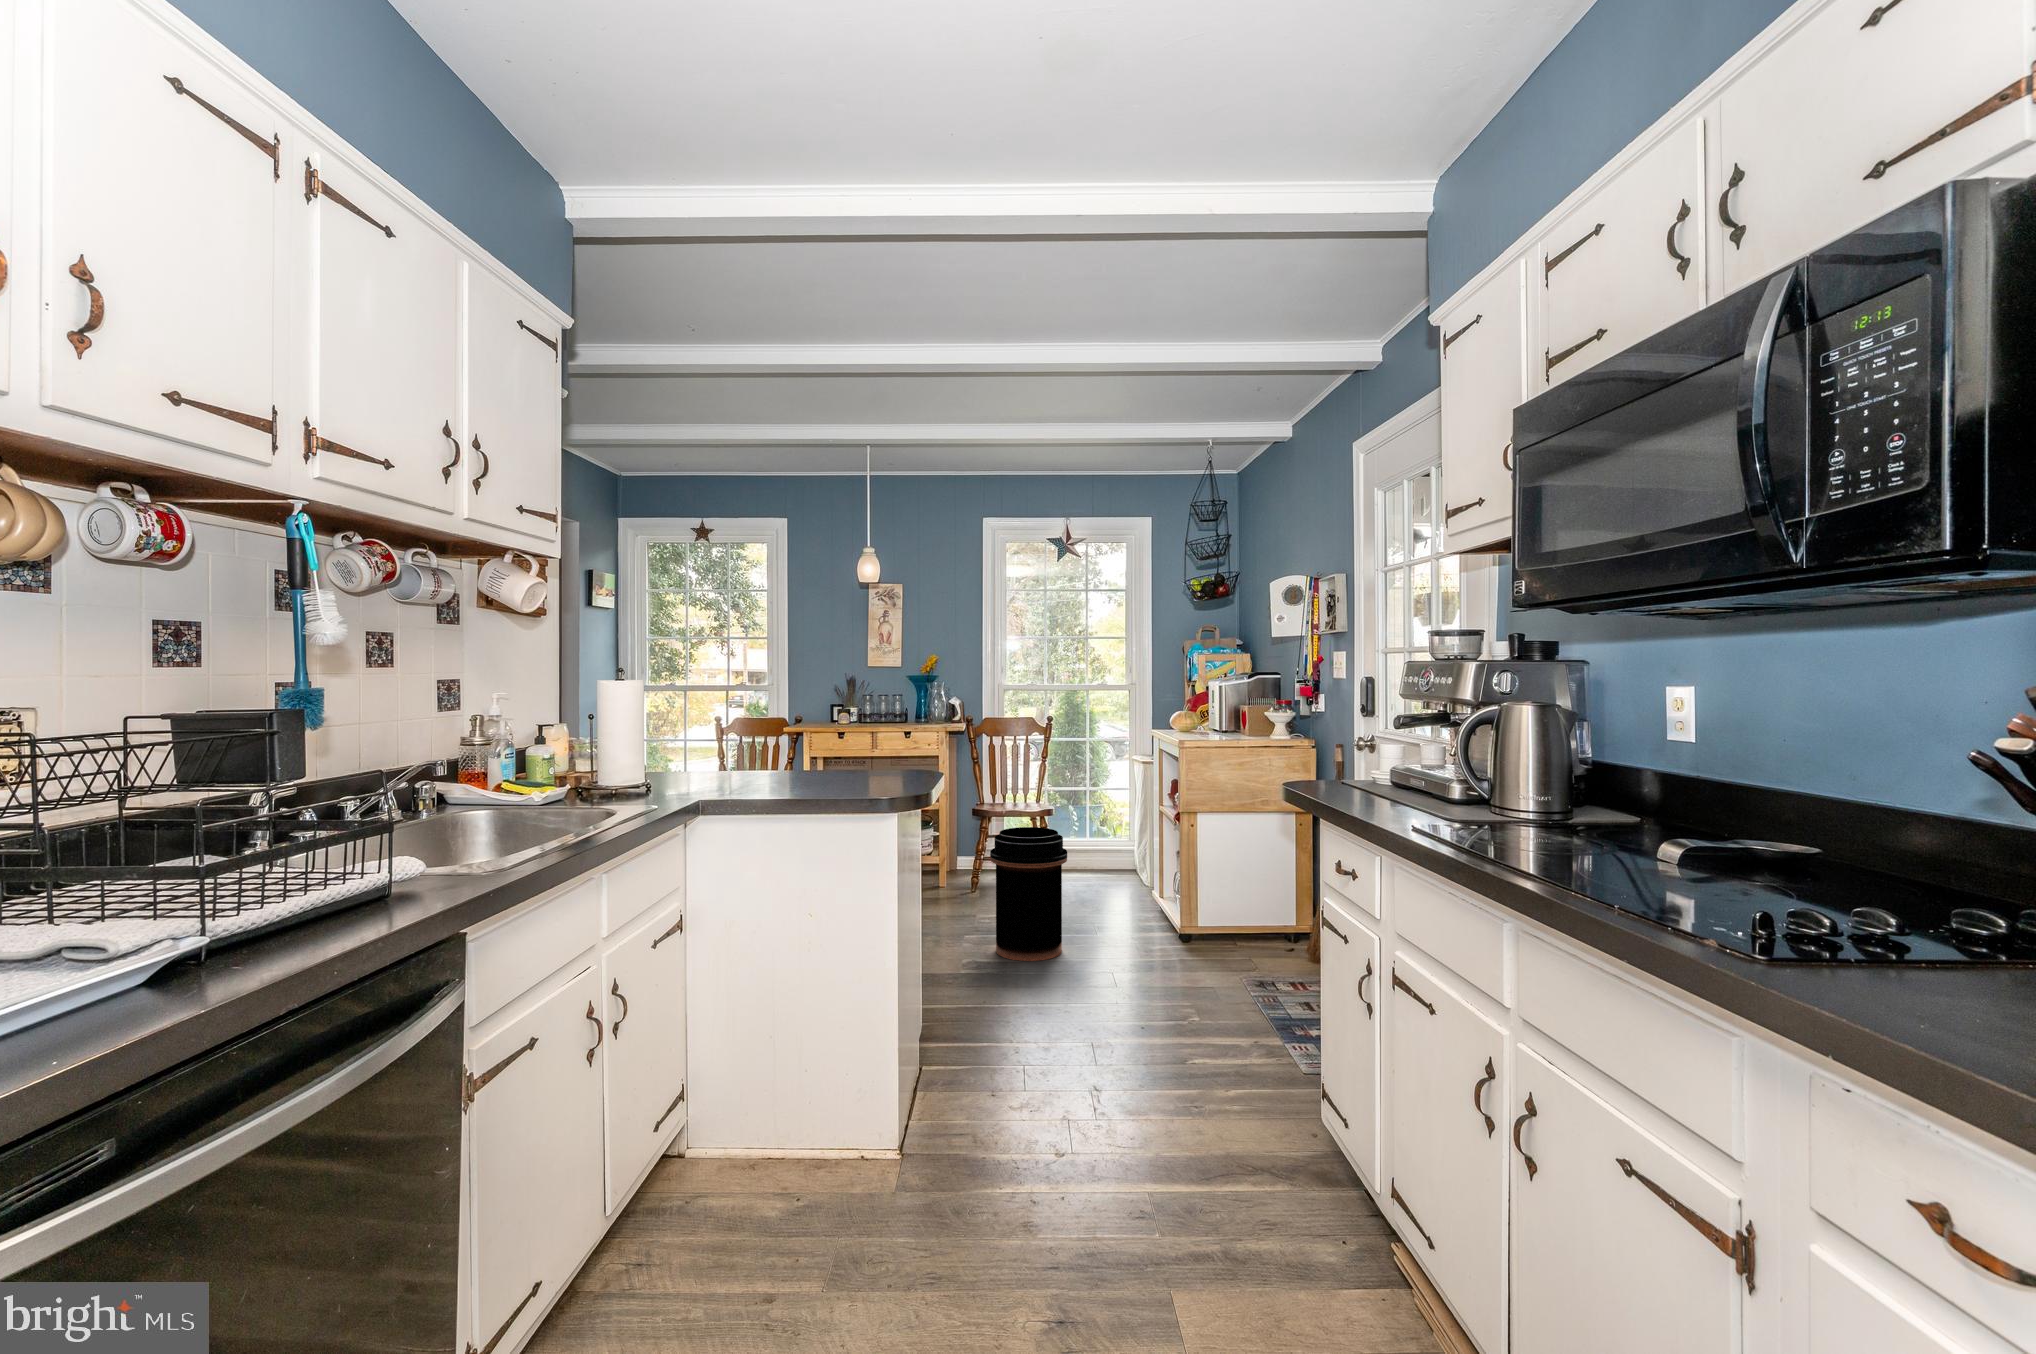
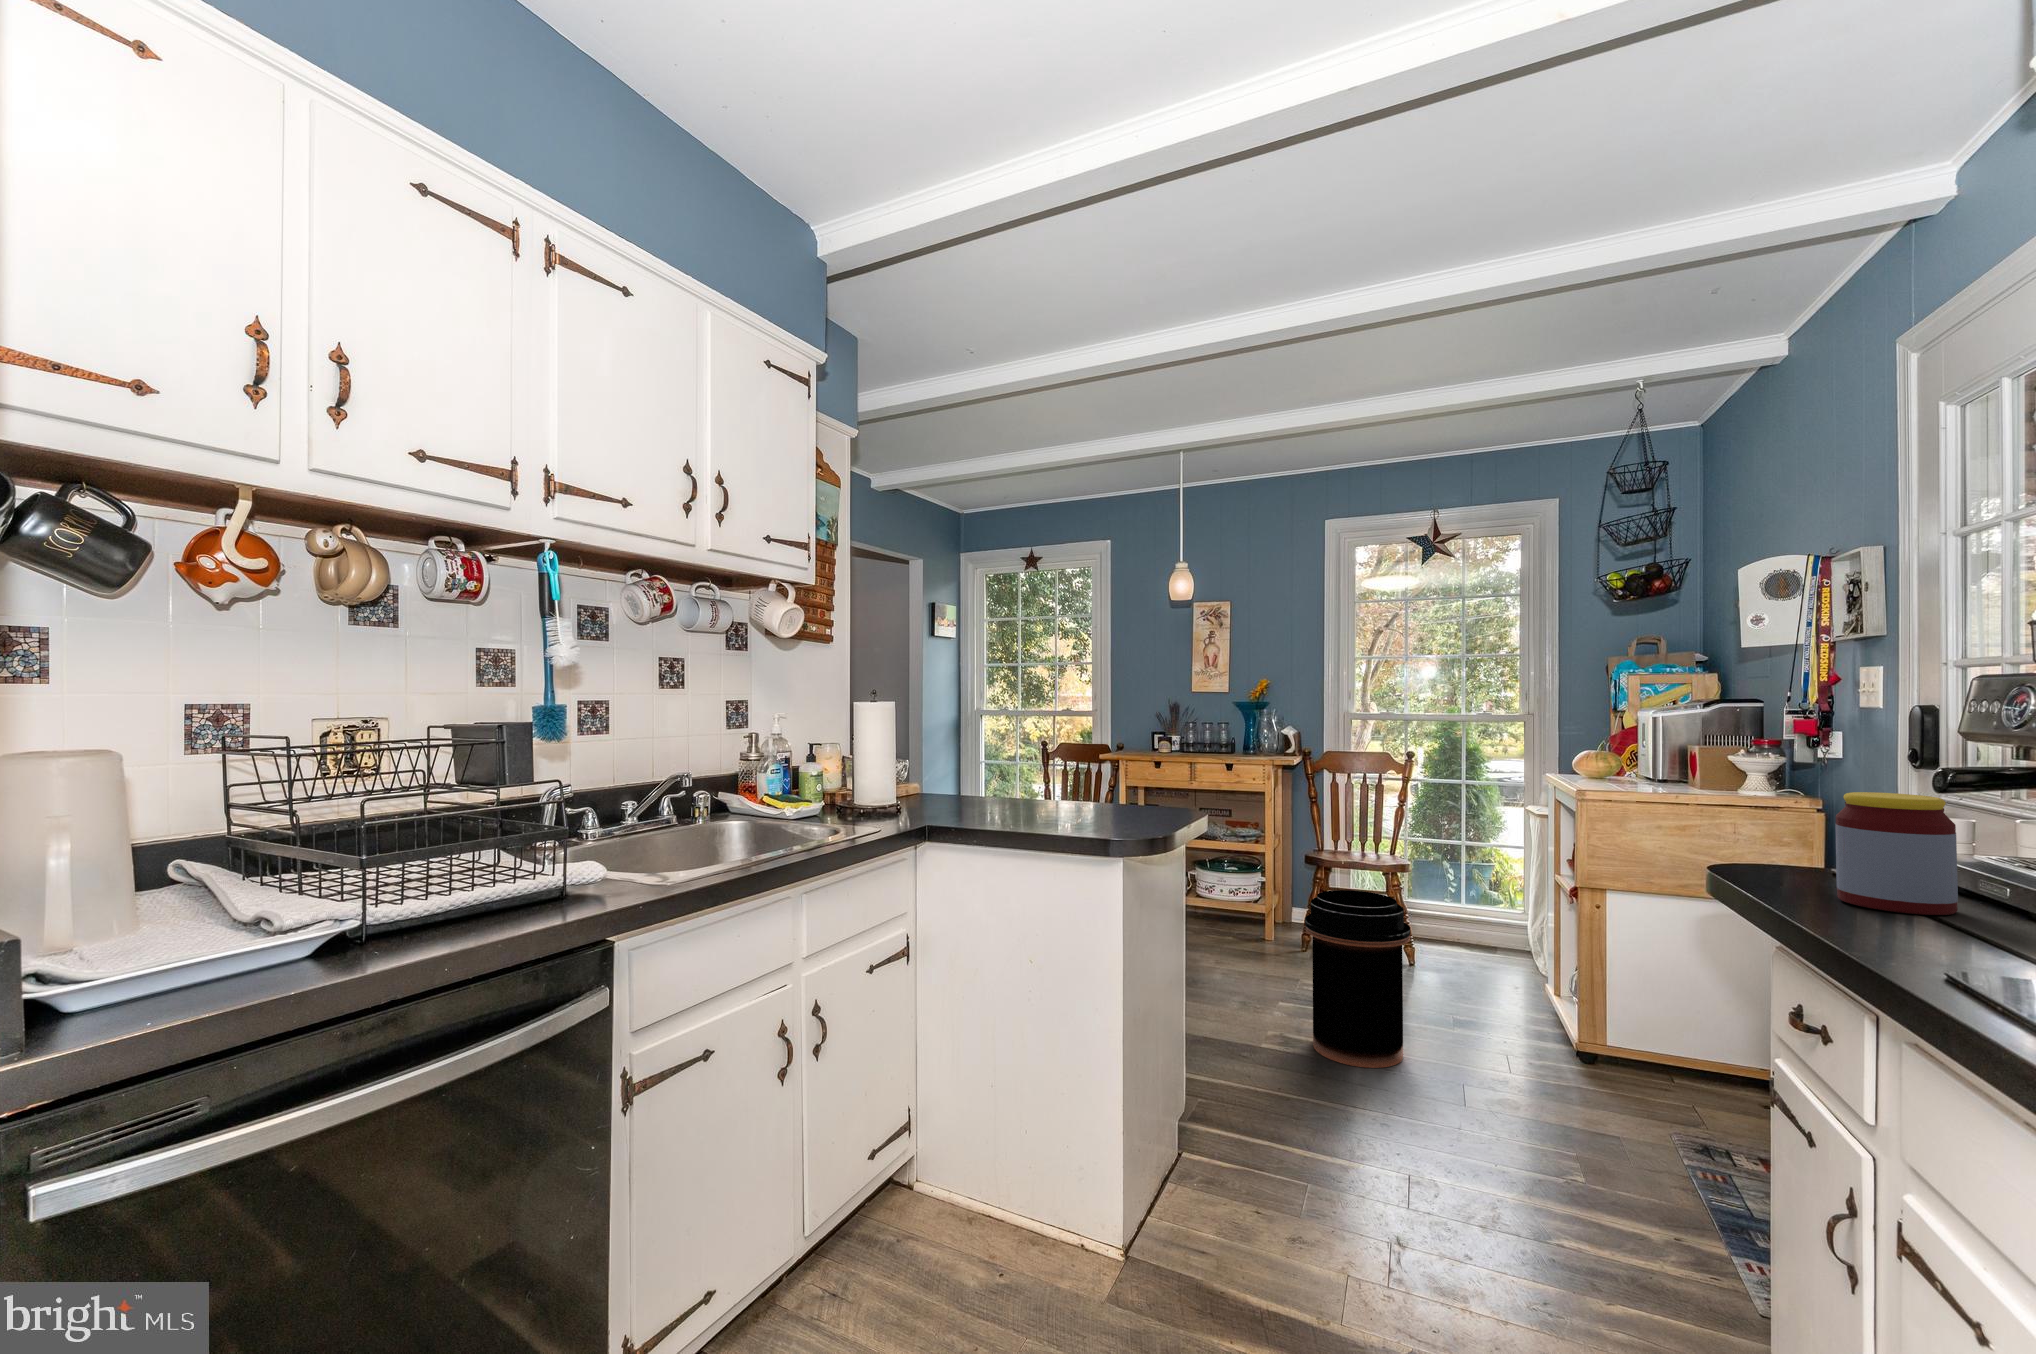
jar: none [1323,728,1372,791] -> present [1835,792,1958,915]

